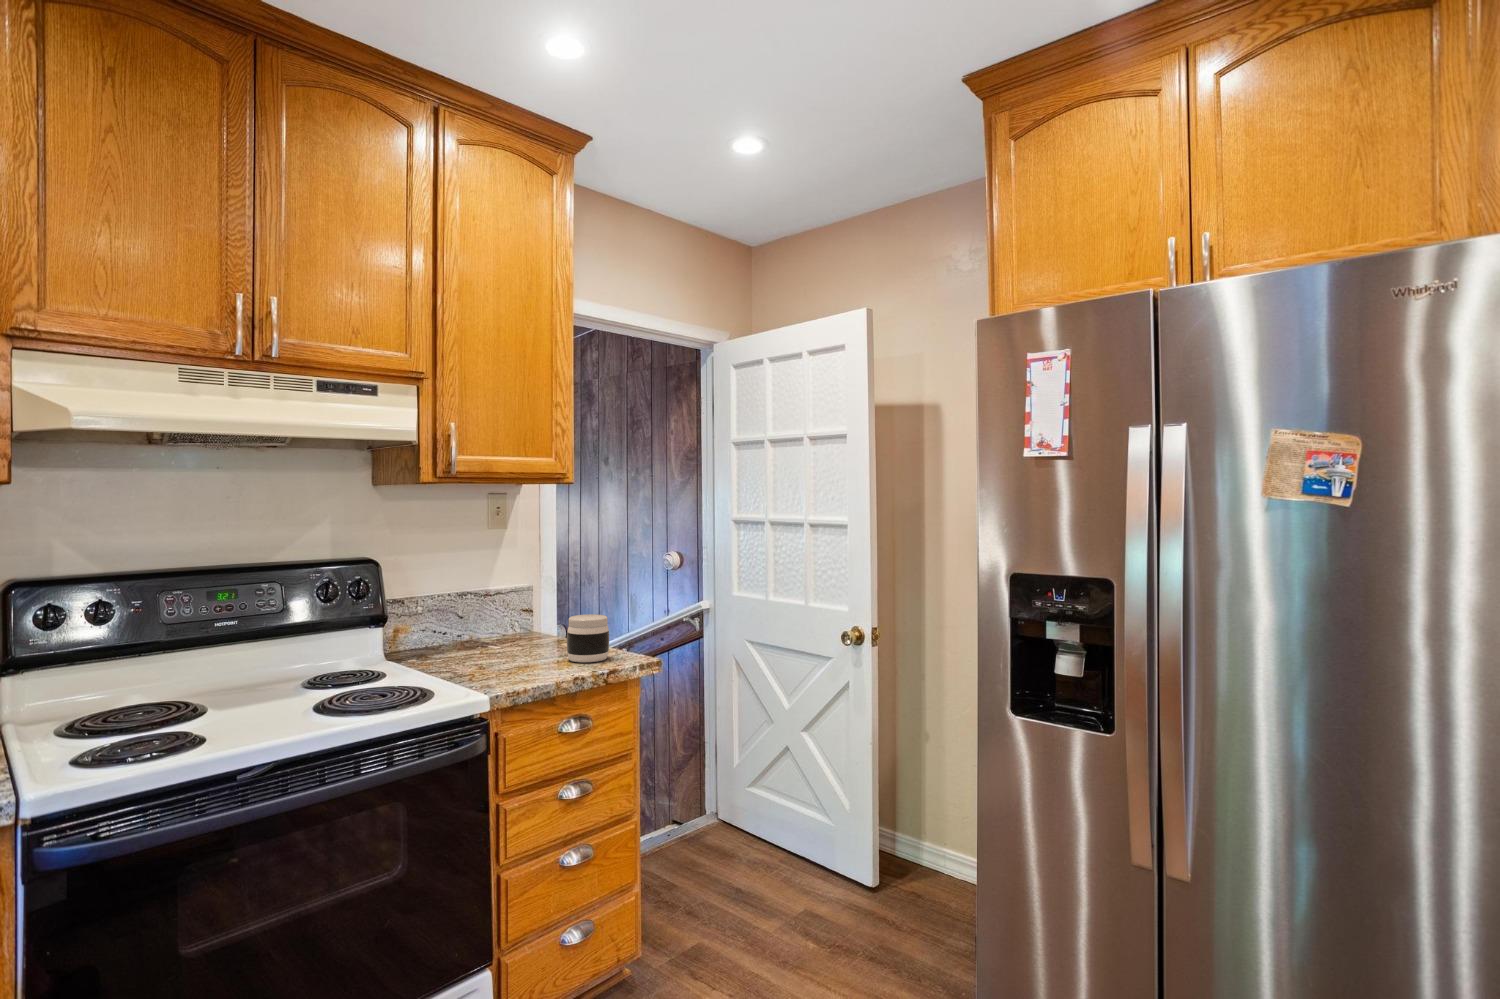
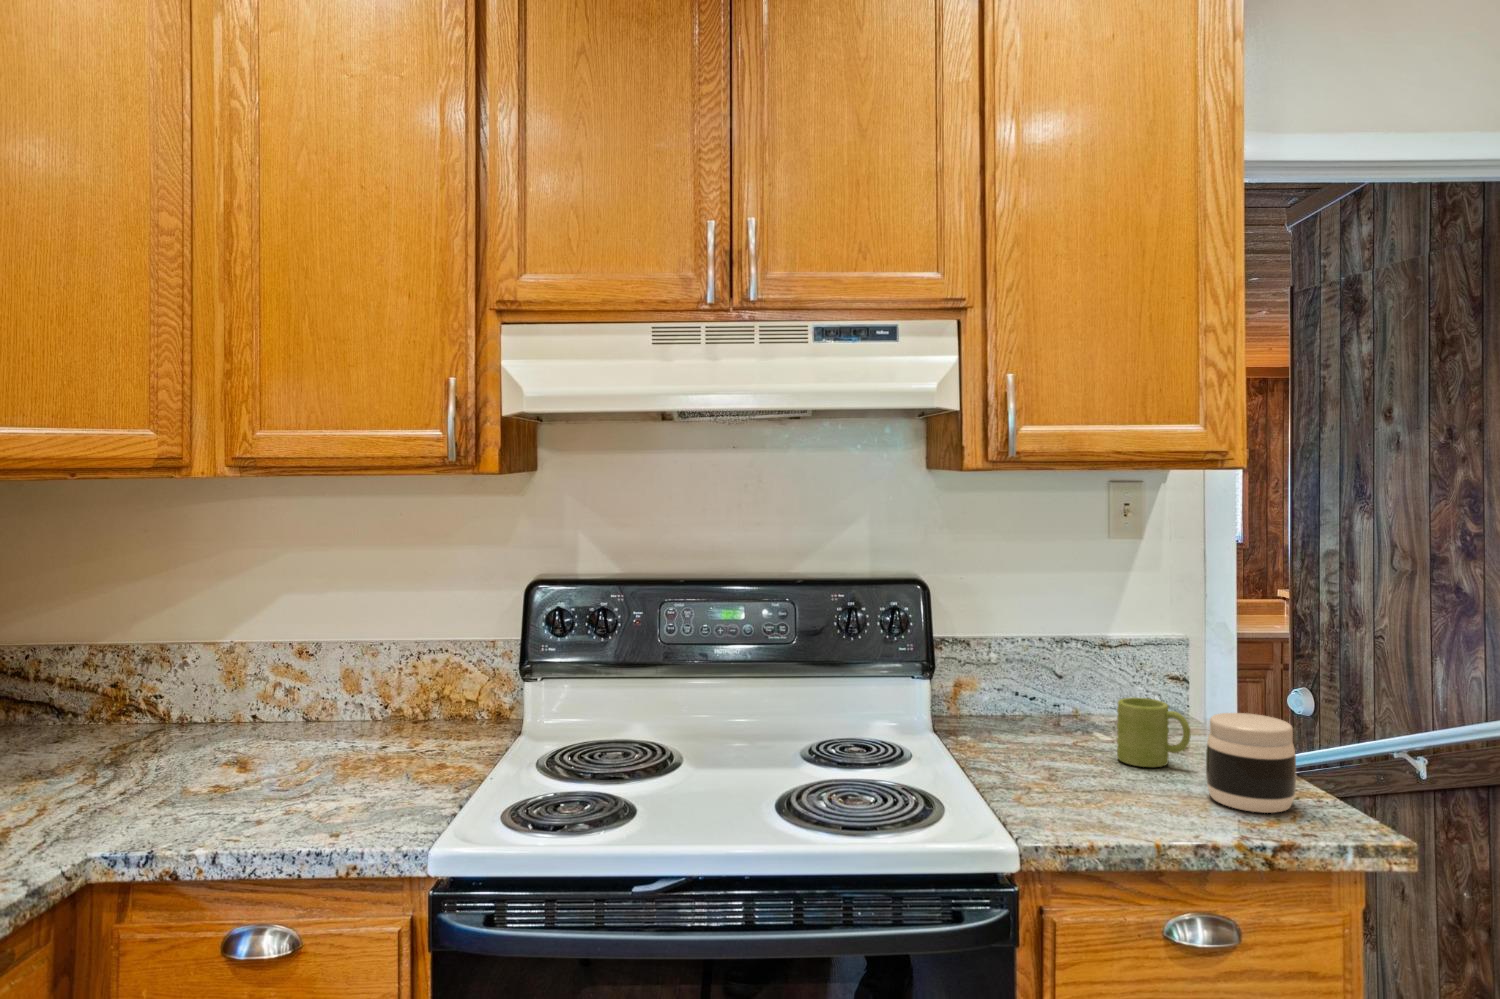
mug: none [512,618,553,656] -> present [1117,697,1191,767]

